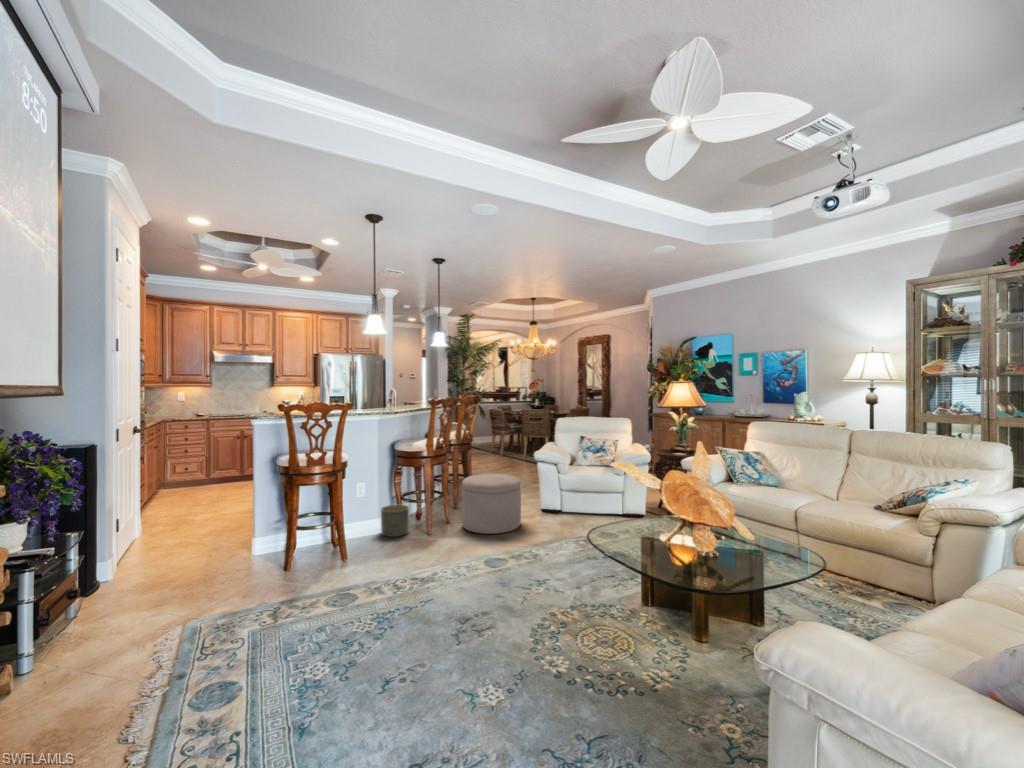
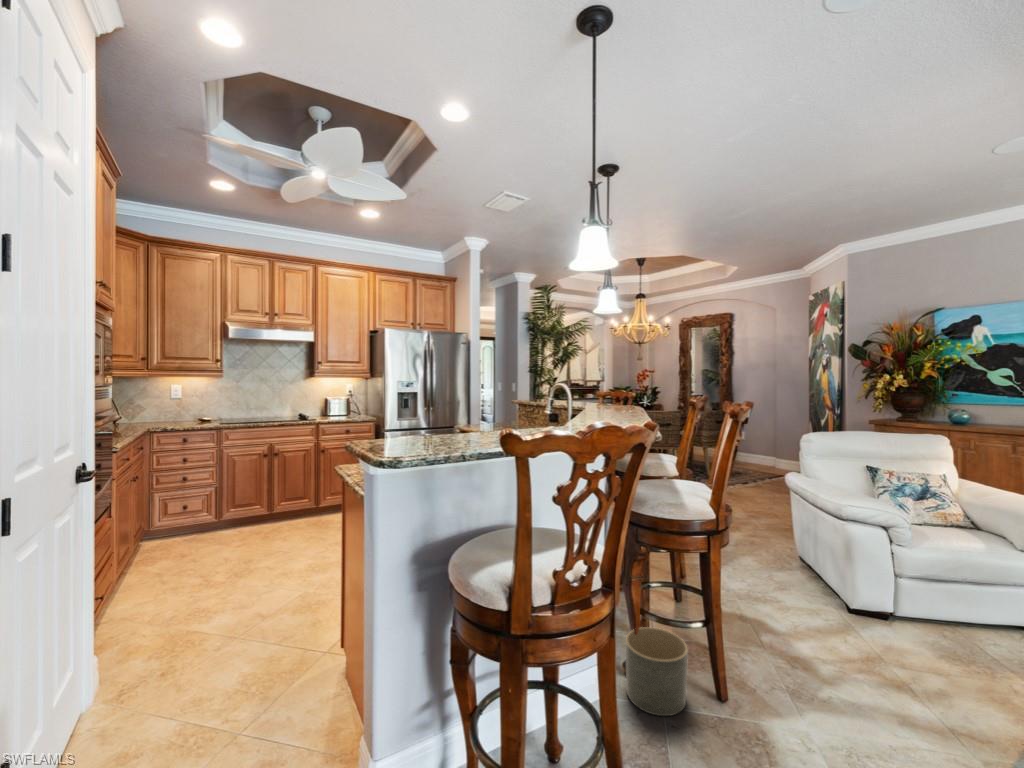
ottoman: present [461,474,521,534] -> none [759,550,905,703]

